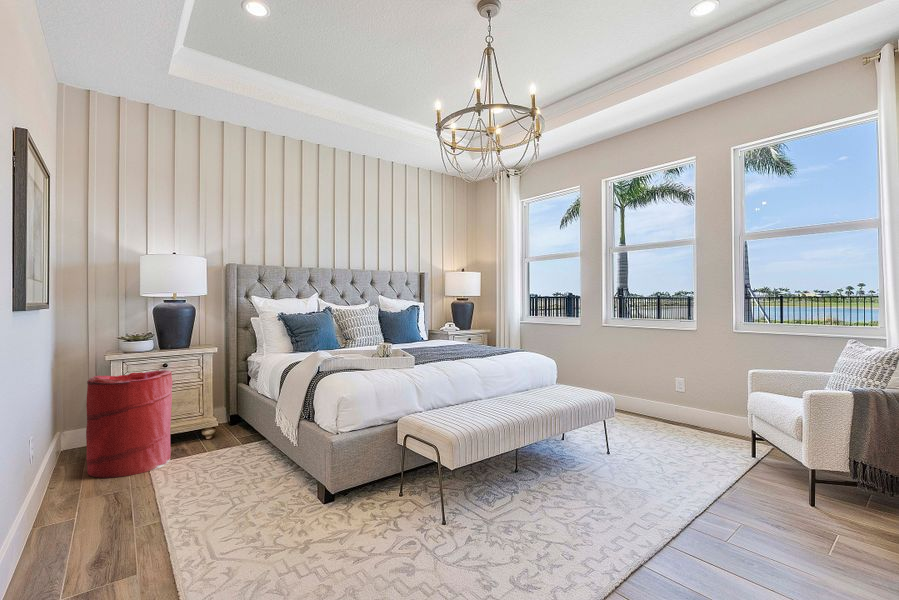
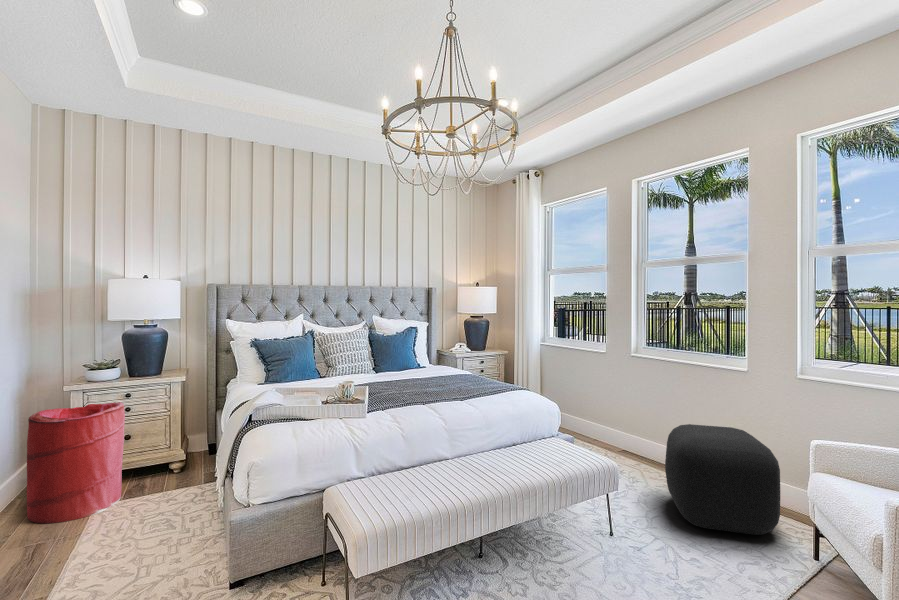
ottoman: none [642,372,727,447] -> present [665,424,780,535]

